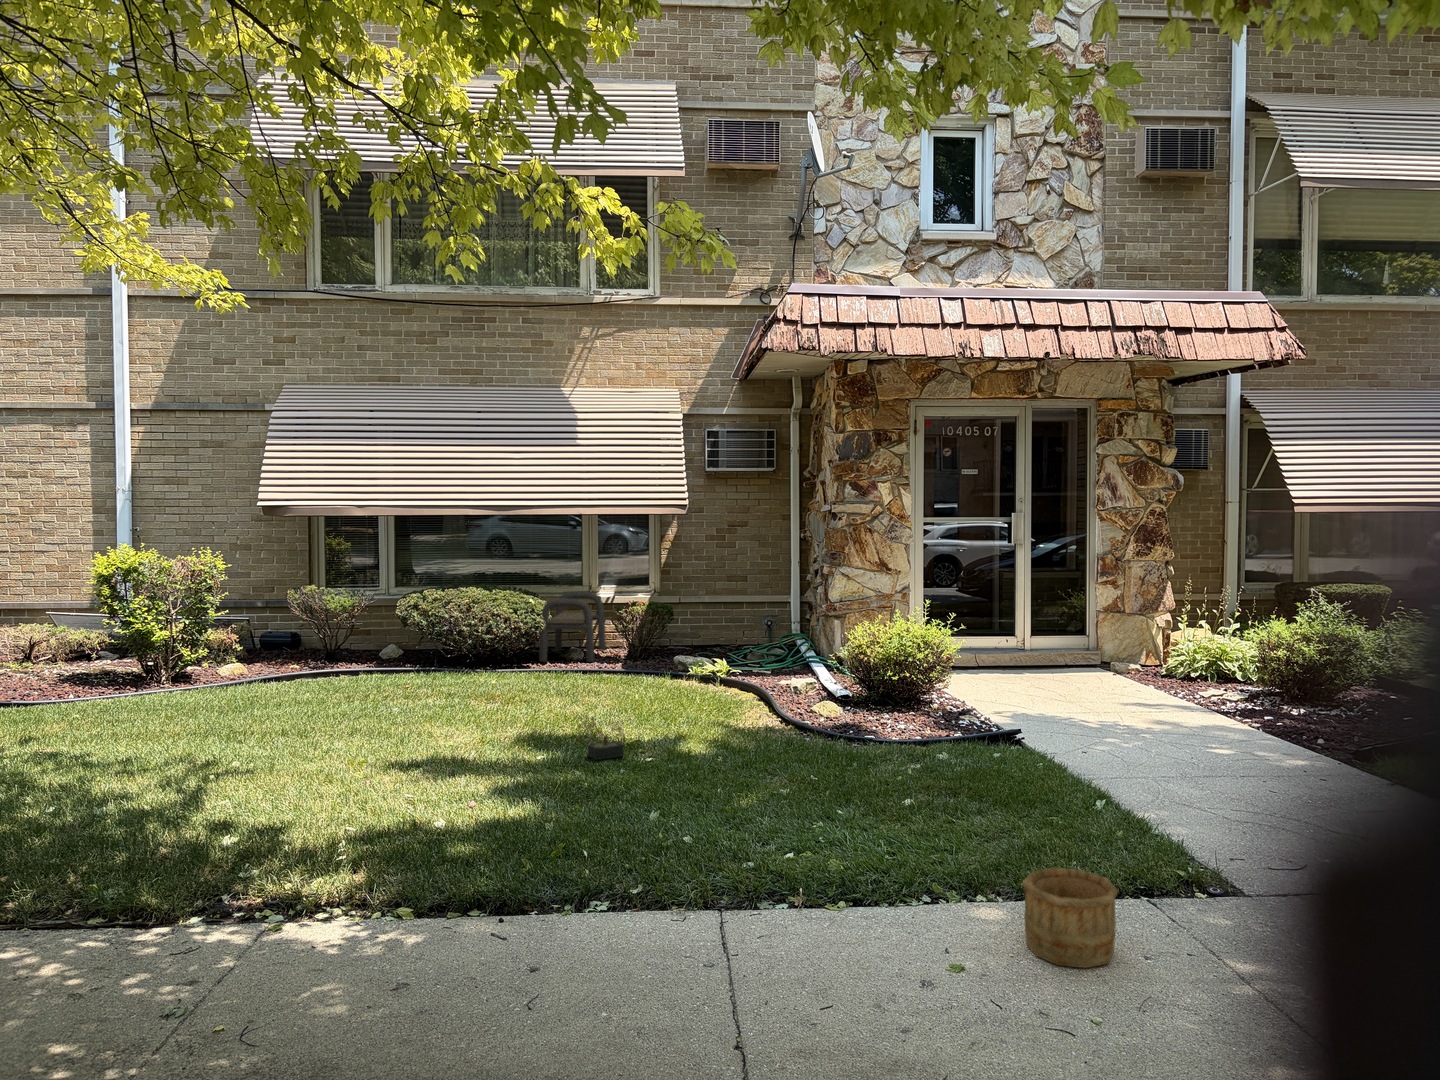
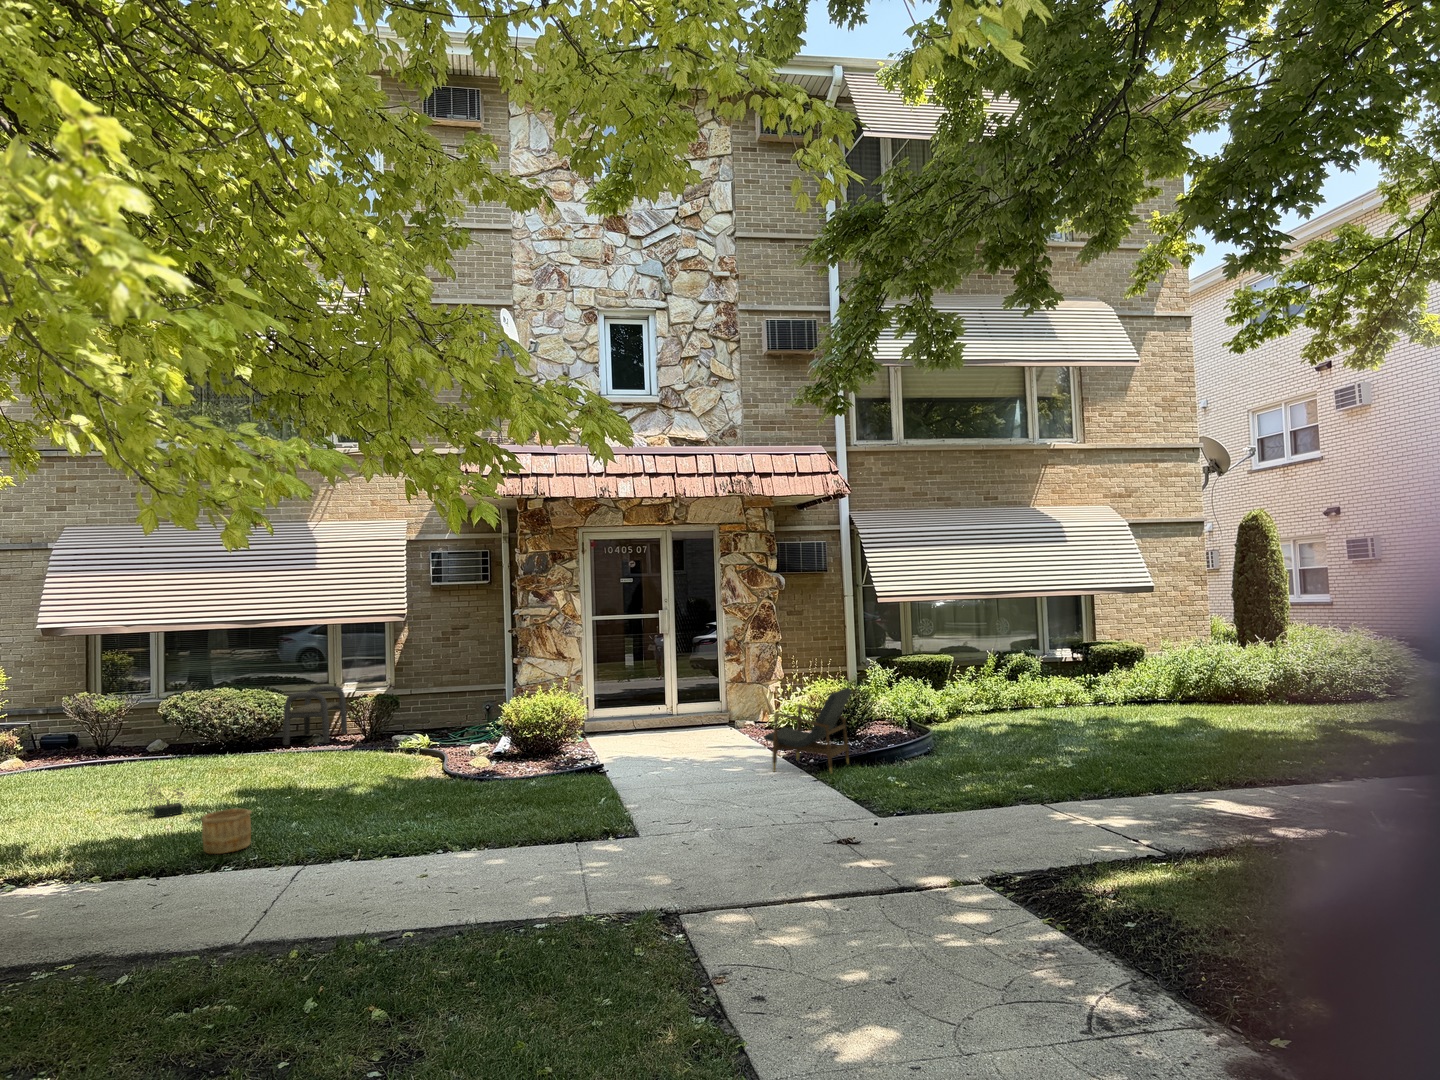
lounge chair: none [1237,627,1368,749] -> present [764,688,852,773]
decorative plant: present [578,715,628,760] -> present [147,784,185,817]
wooden bucket: present [1022,867,1118,968] -> present [201,809,251,854]

